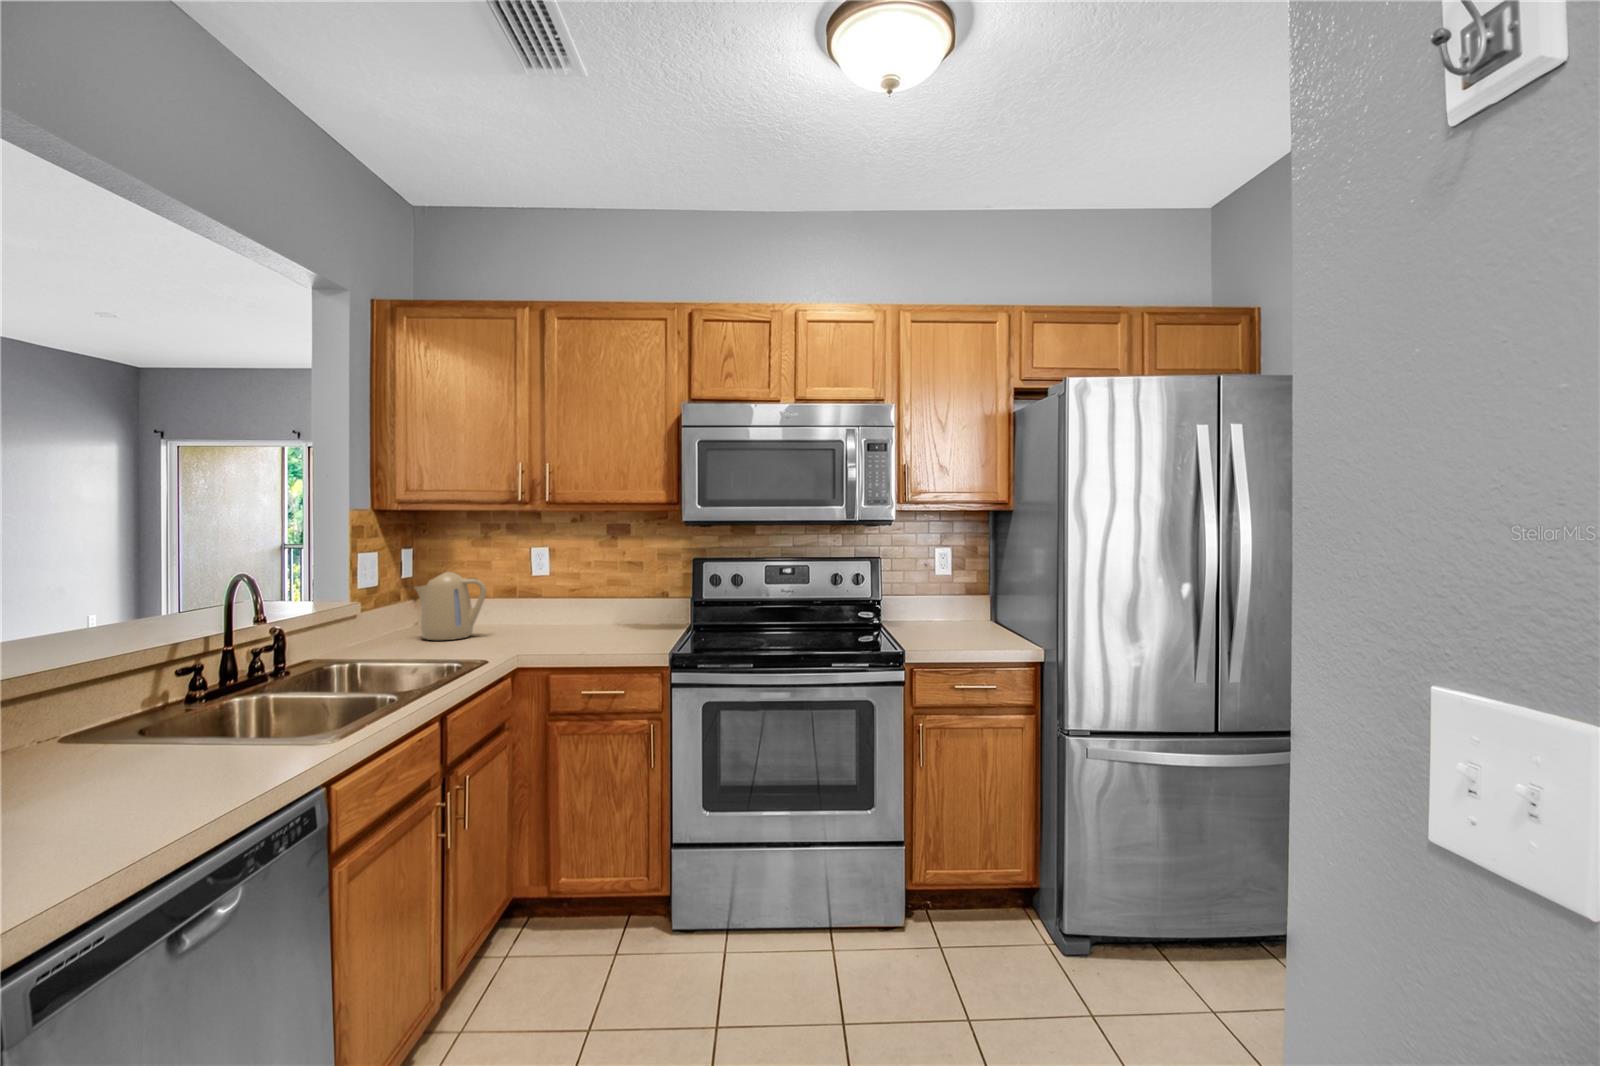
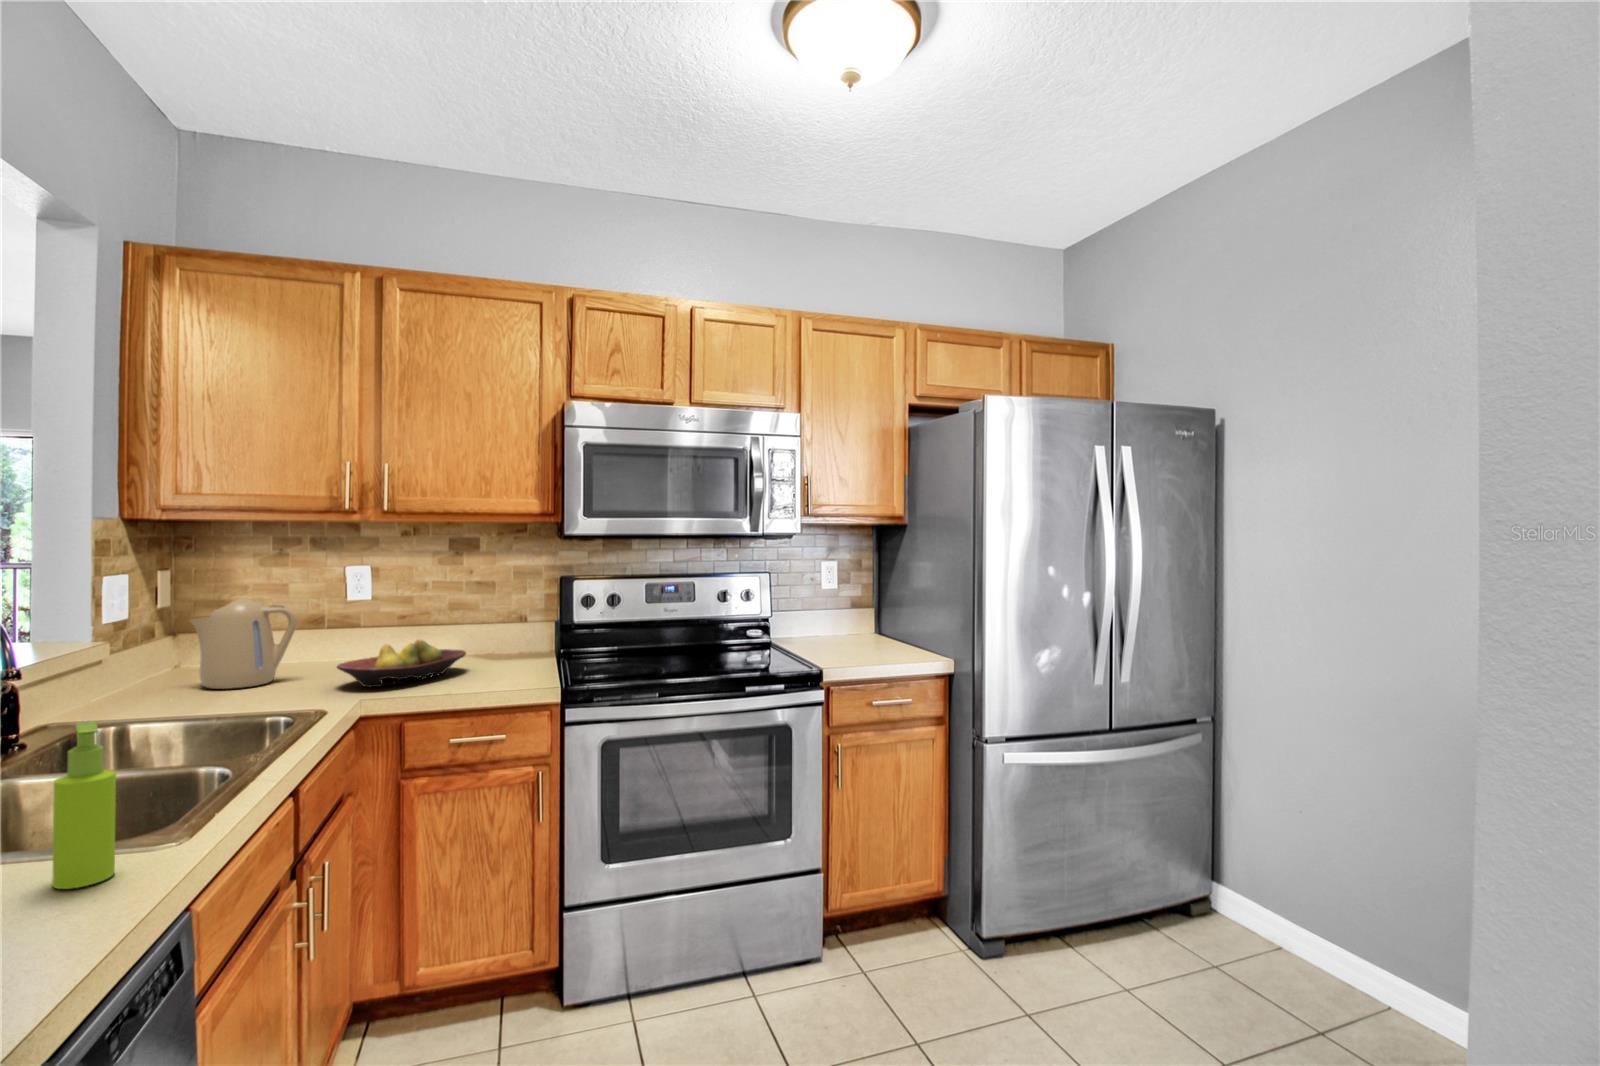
fruit bowl: none [507,608,610,645] -> present [337,640,466,687]
soap dispenser: none [241,657,279,766] -> present [52,721,116,889]

